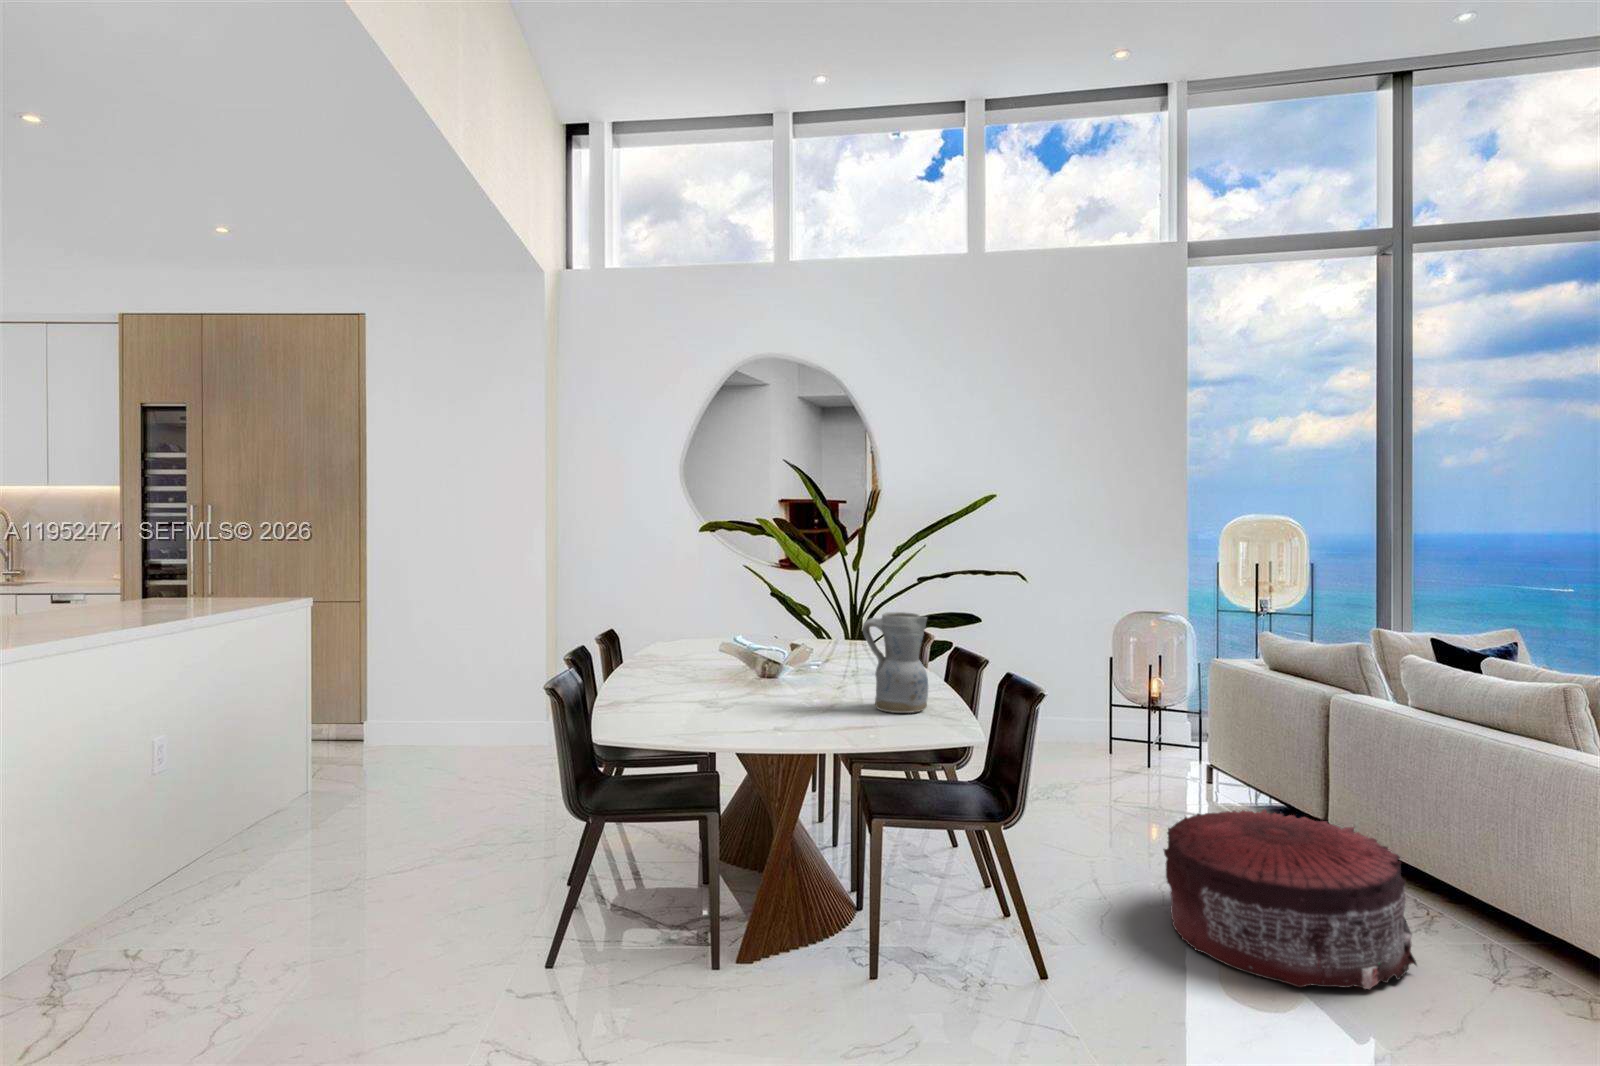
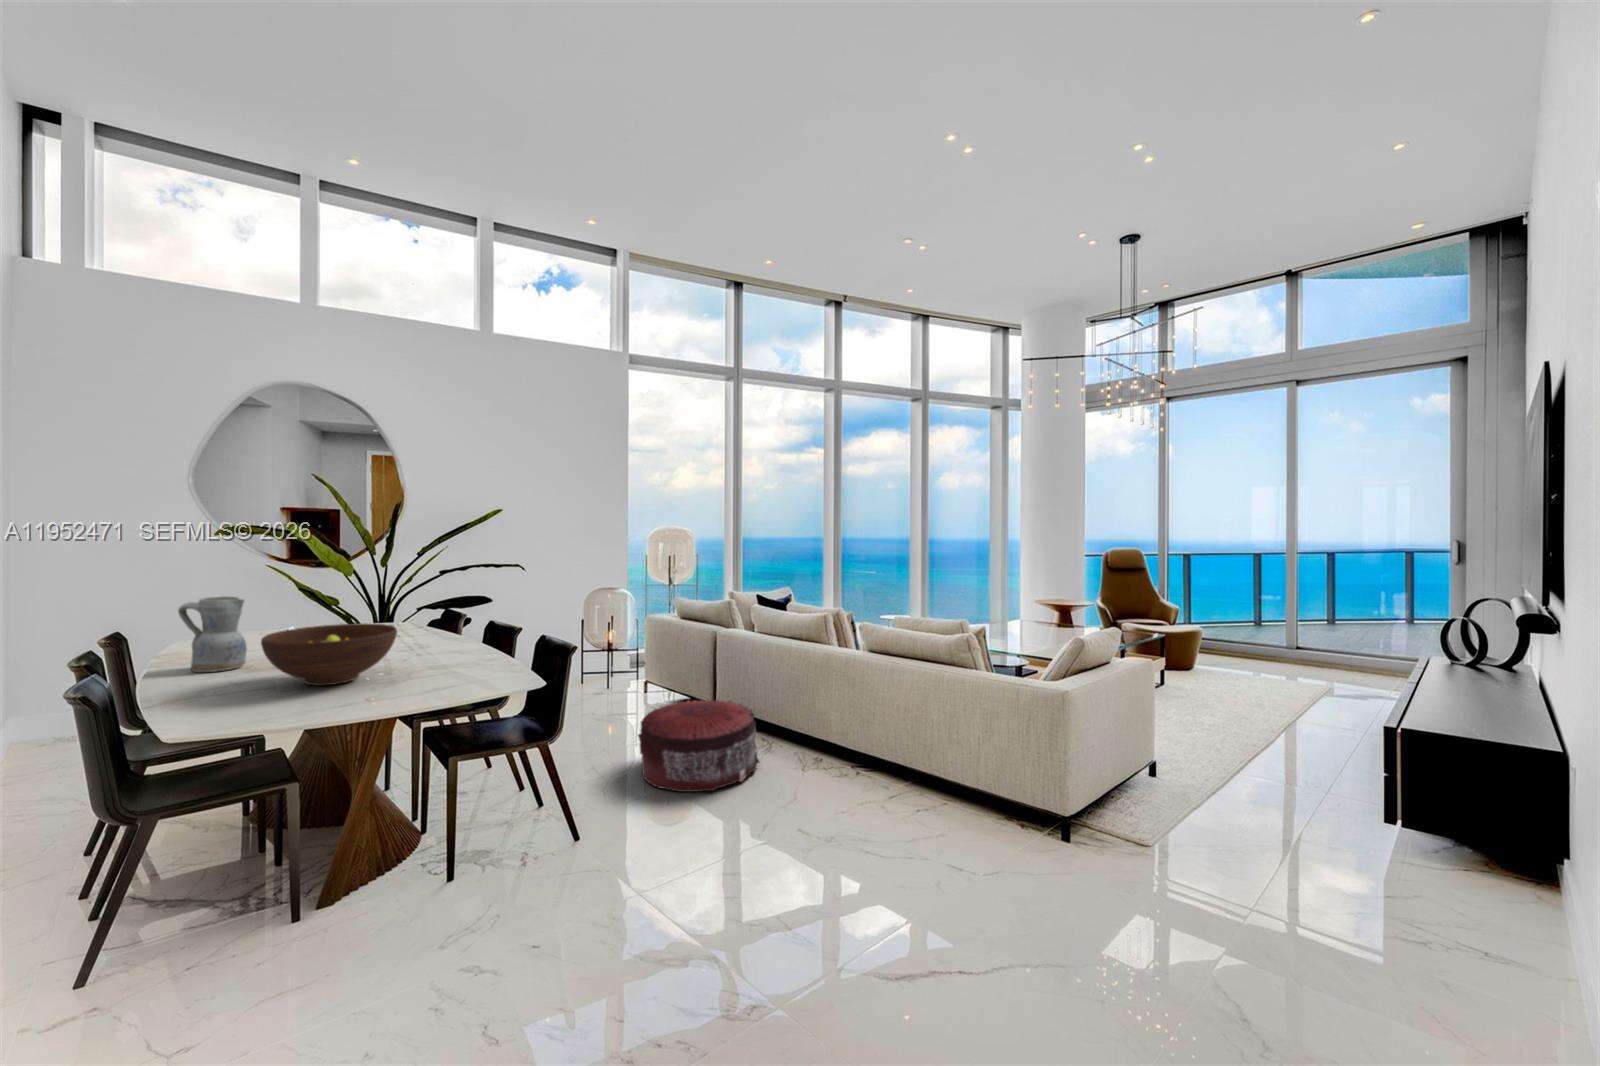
ceramic pitcher: present [862,612,928,713] -> present [178,596,247,672]
fruit bowl: none [693,629,819,698] -> present [261,624,397,686]

